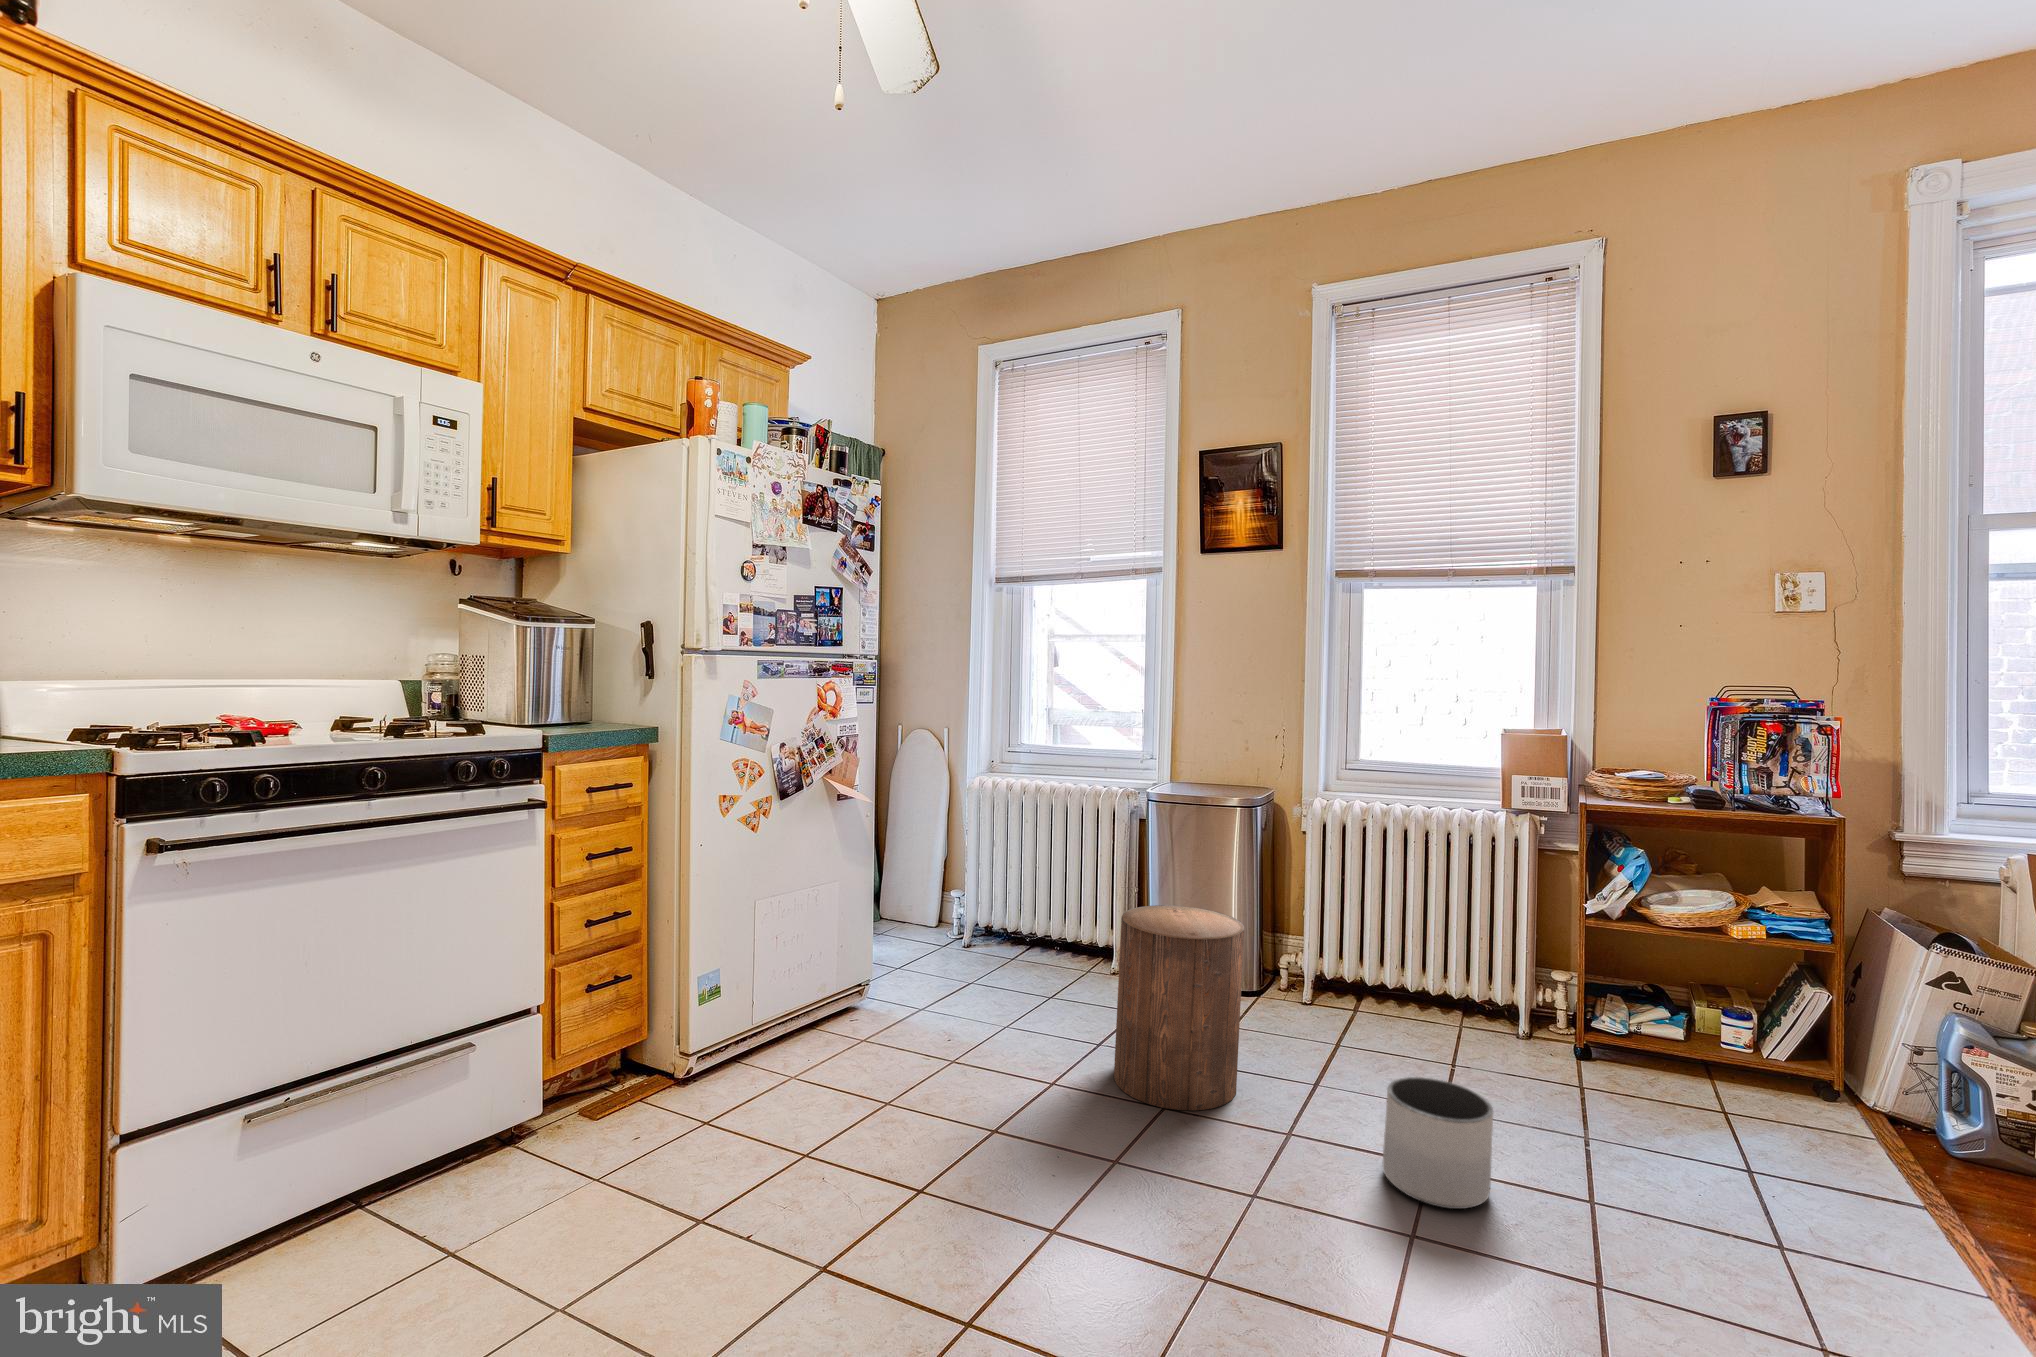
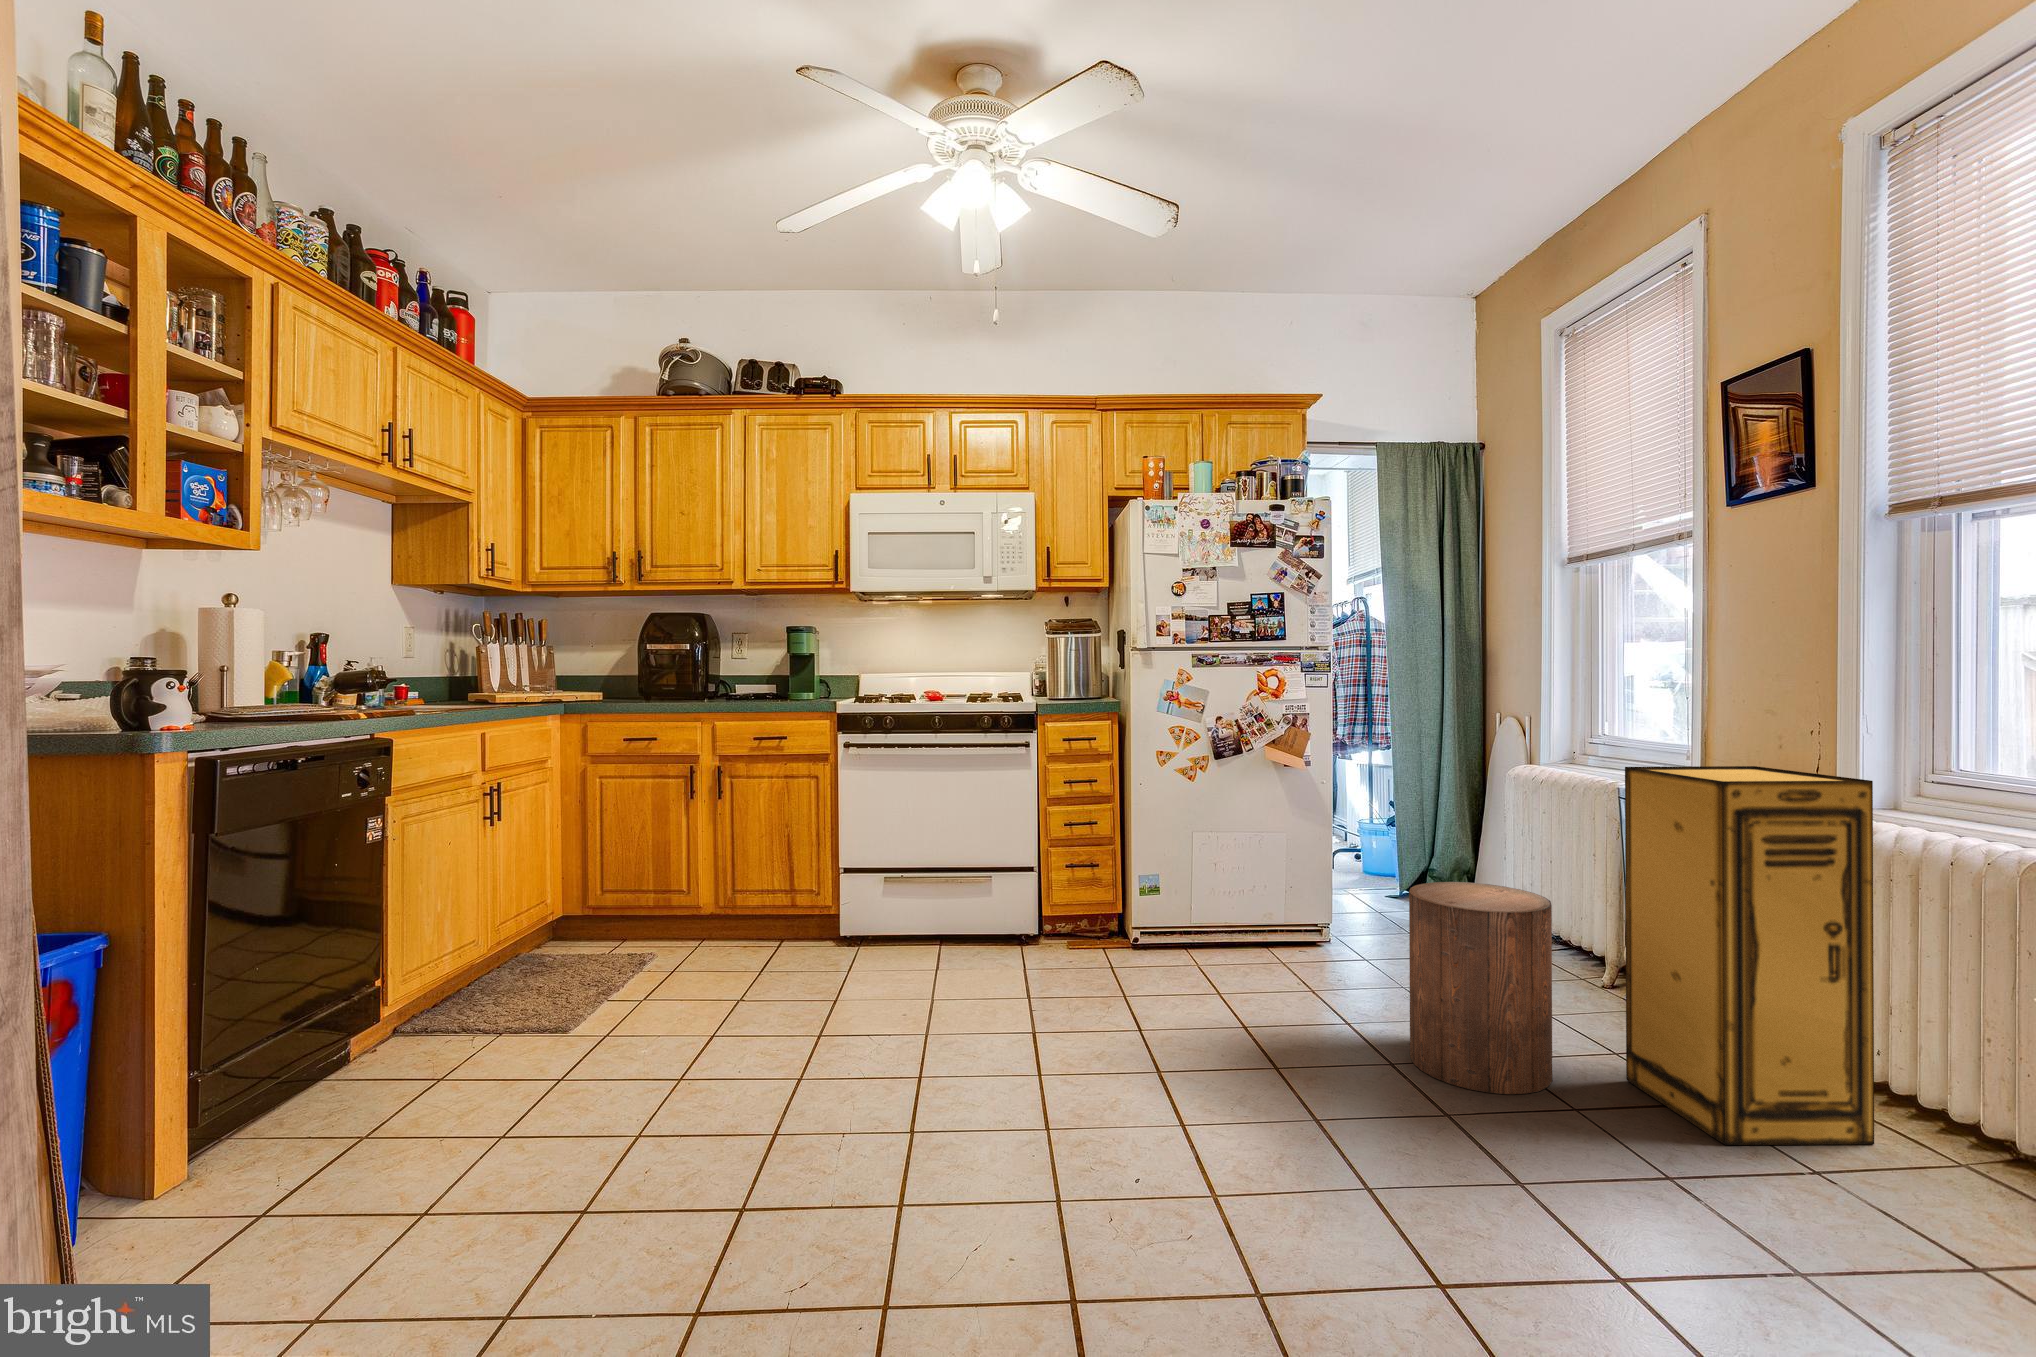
storage cabinet: none [1244,778,1390,1078] -> present [1625,766,1874,1145]
planter: present [1383,1077,1493,1209] -> none [1514,1088,1653,1250]

